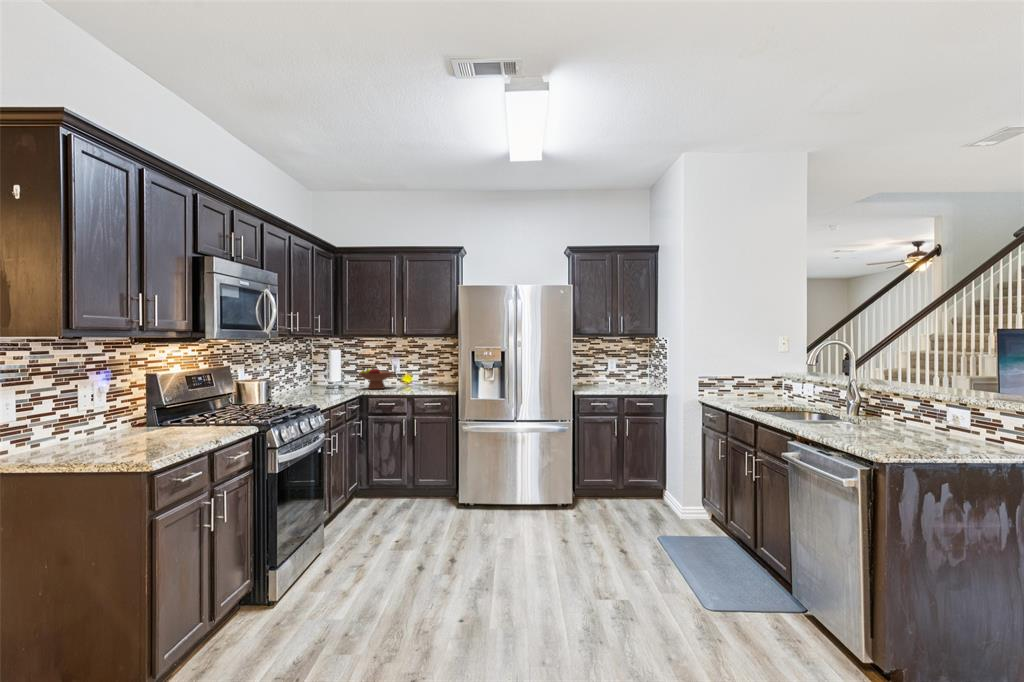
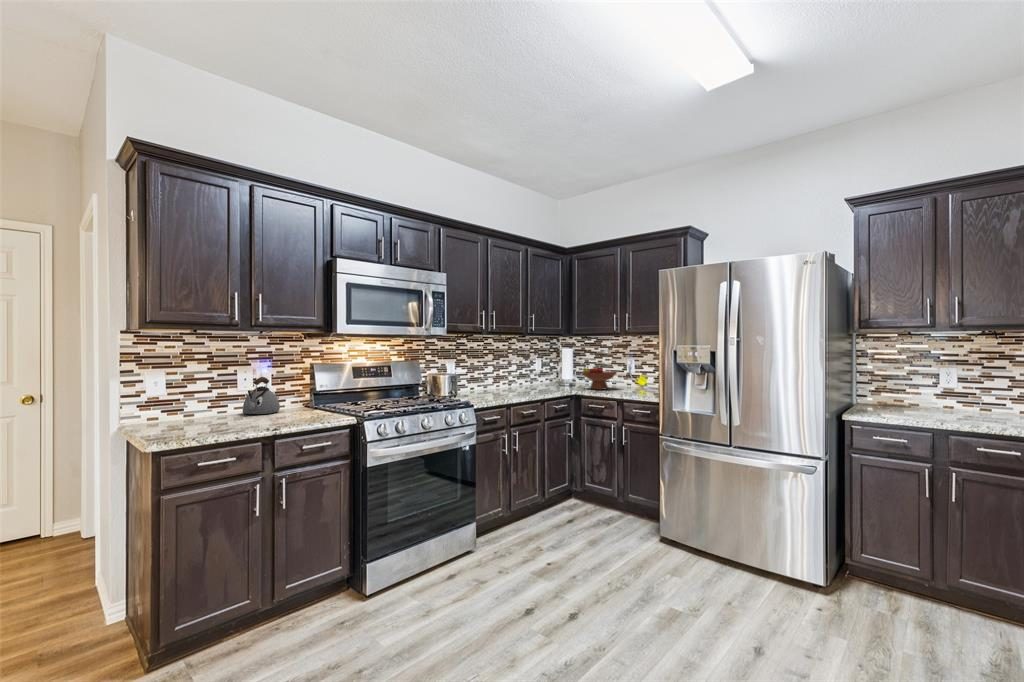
kettle: none [46,401,103,453] -> present [243,377,280,414]

